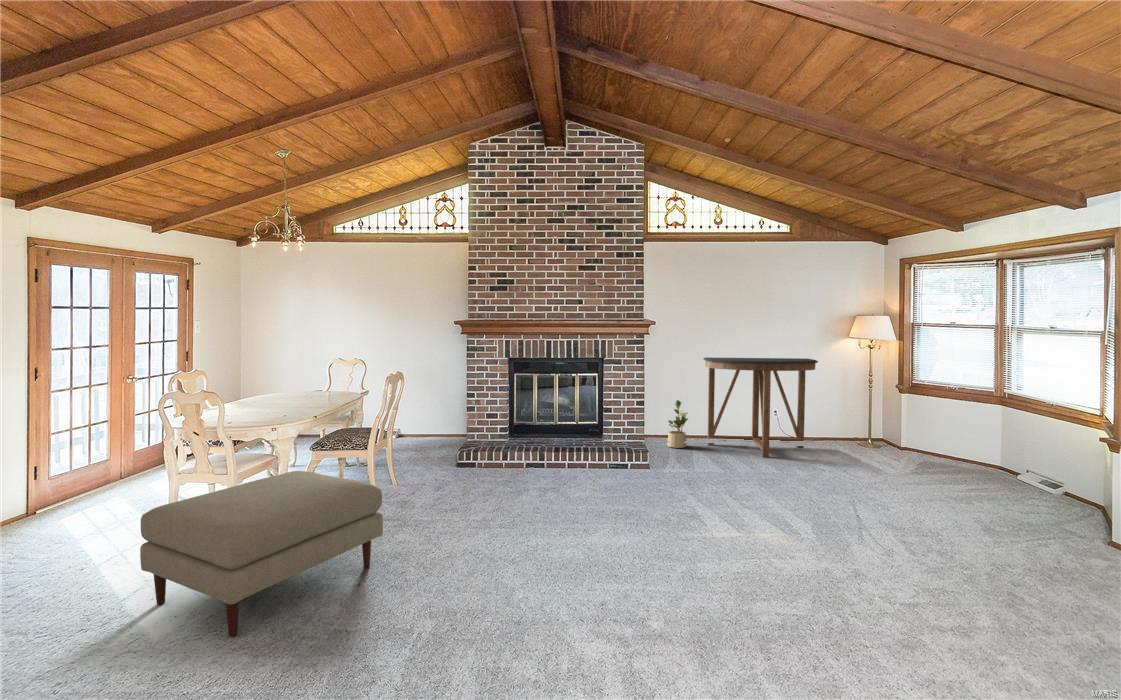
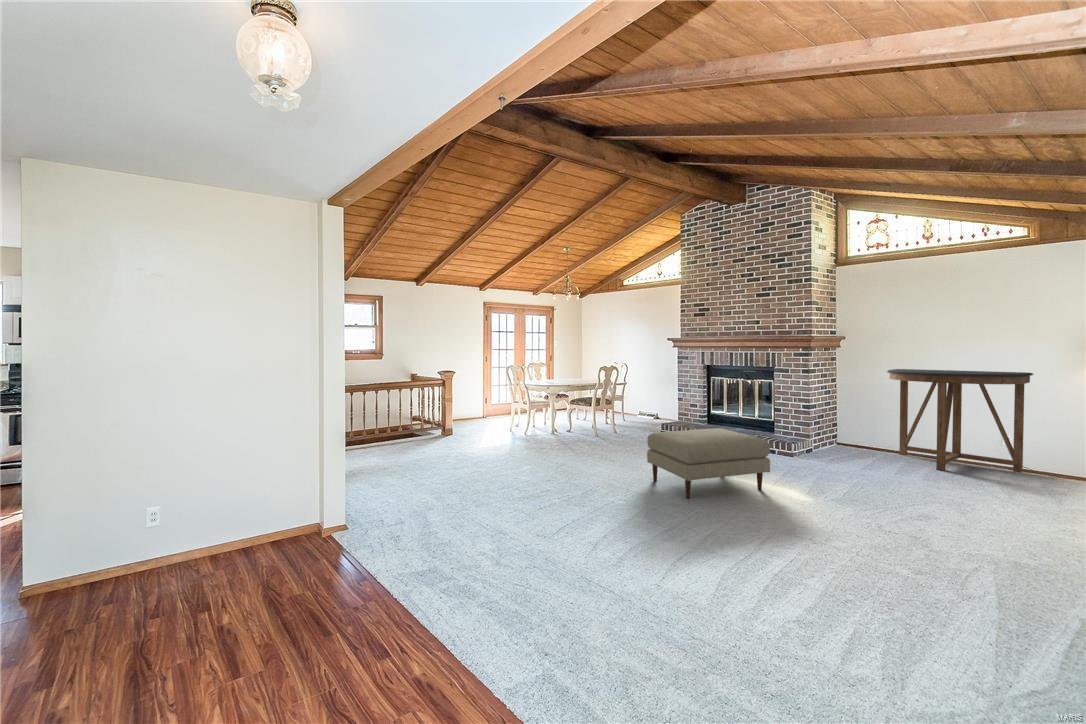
potted plant: present [667,400,688,448] -> none [850,408,877,452]
ottoman: present [140,471,383,637] -> present [647,428,770,498]

